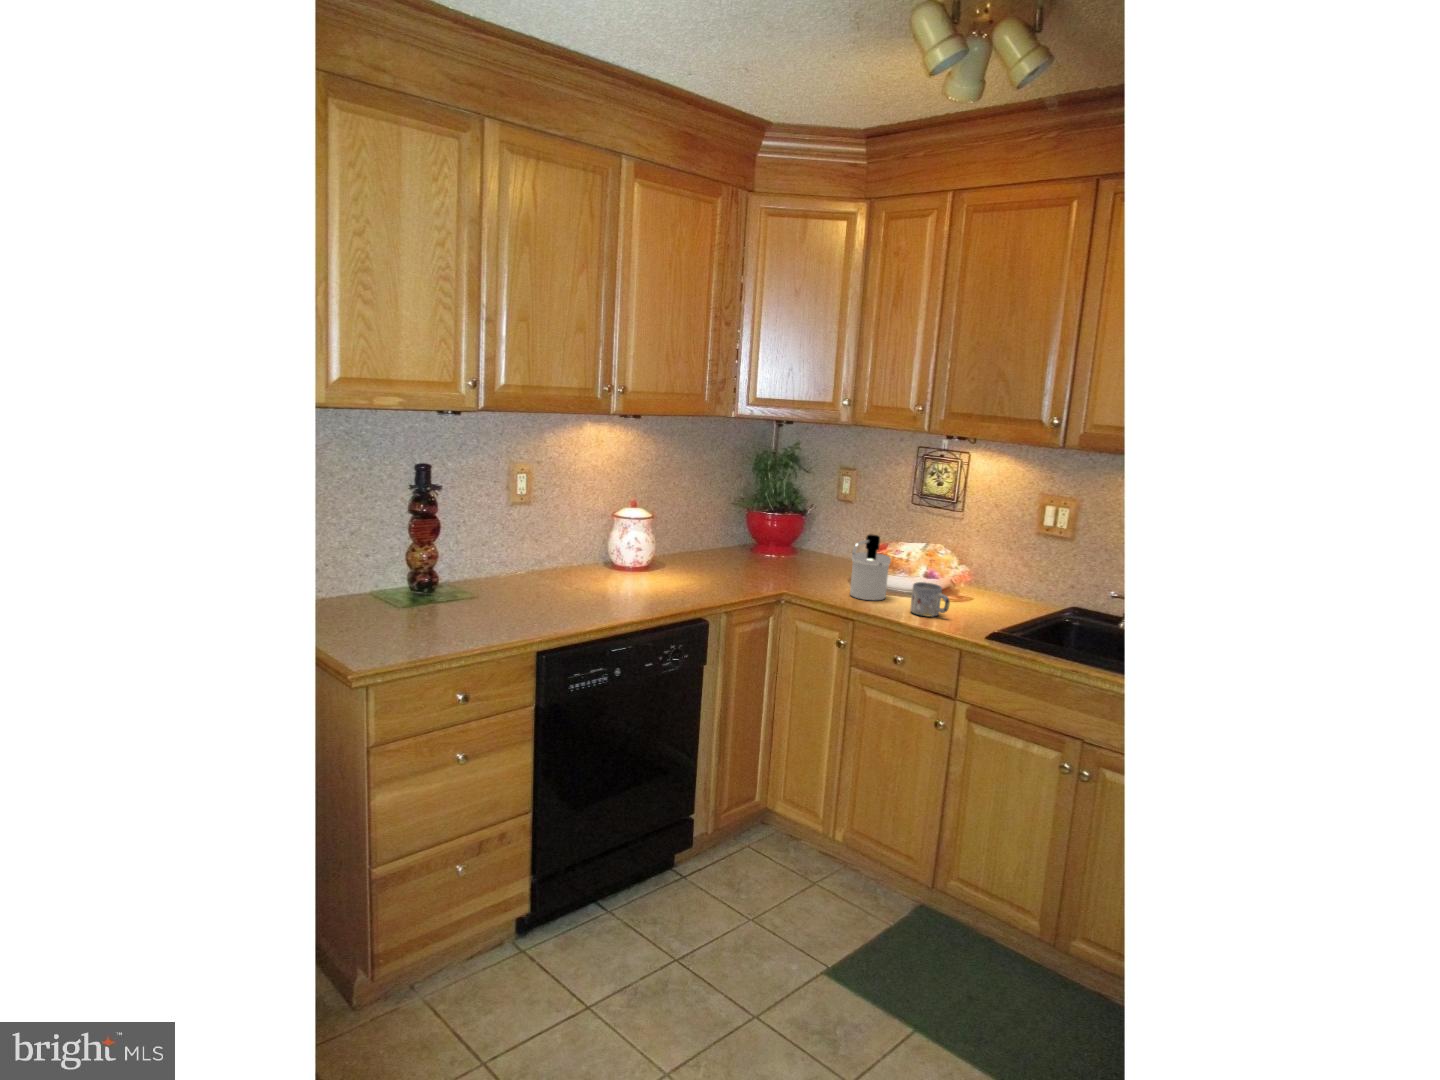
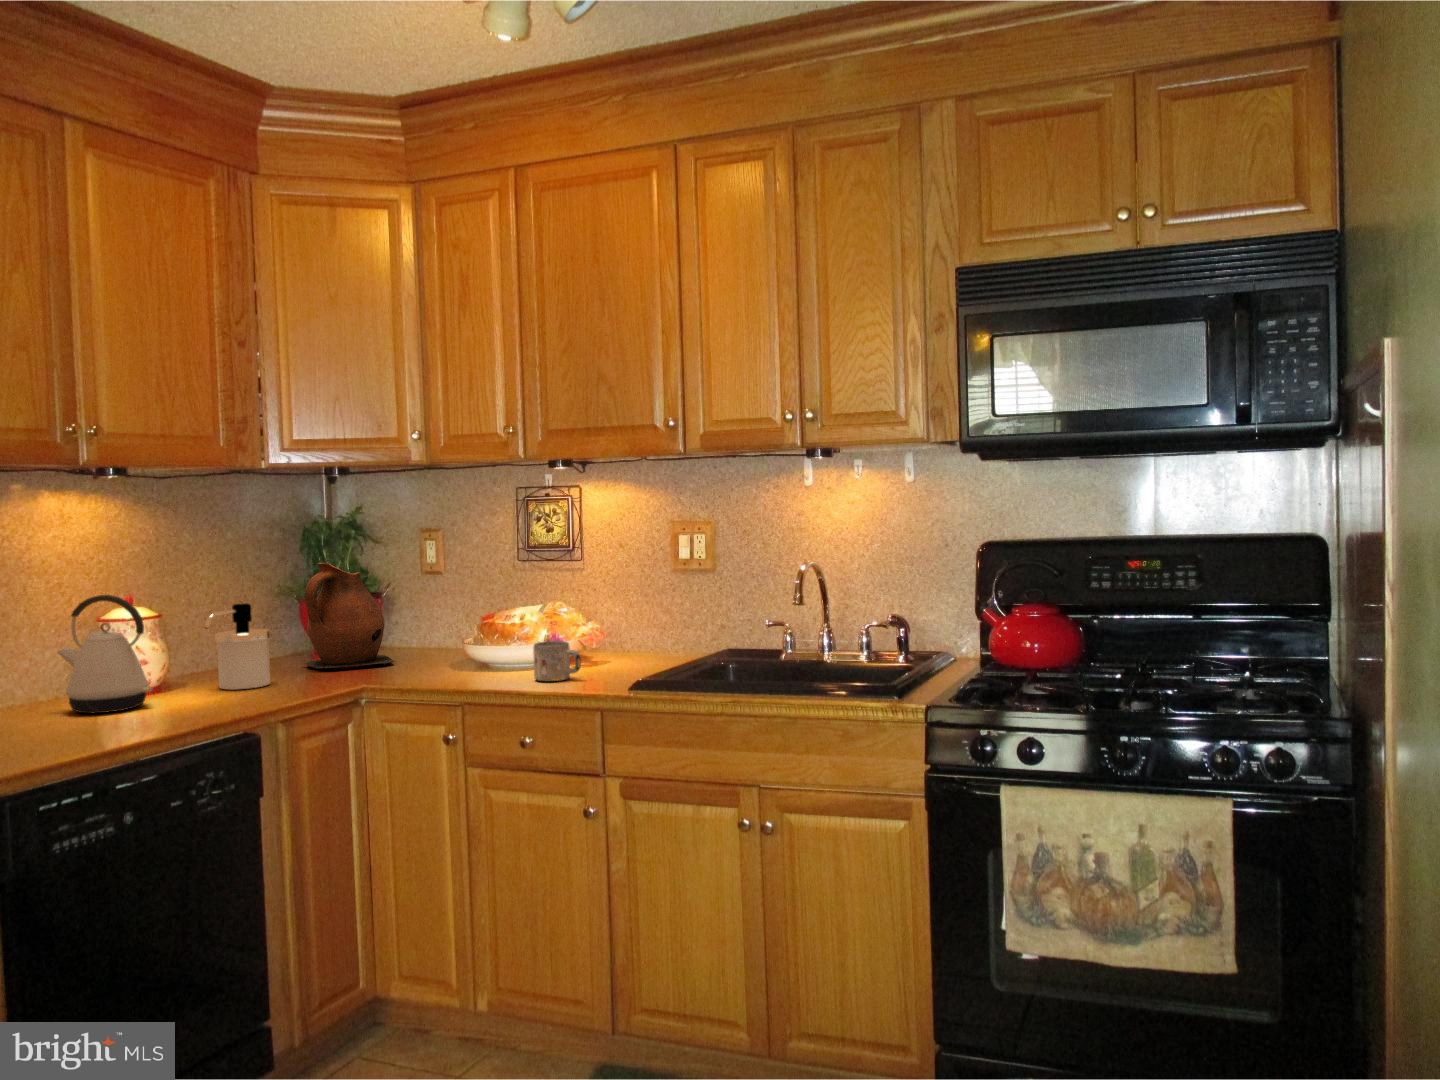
ceramic pitcher: none [745,489,808,571] -> present [305,563,394,669]
kettle: none [592,504,646,585] -> present [58,595,153,713]
soap dispenser: present [850,534,891,600] -> present [205,603,270,690]

